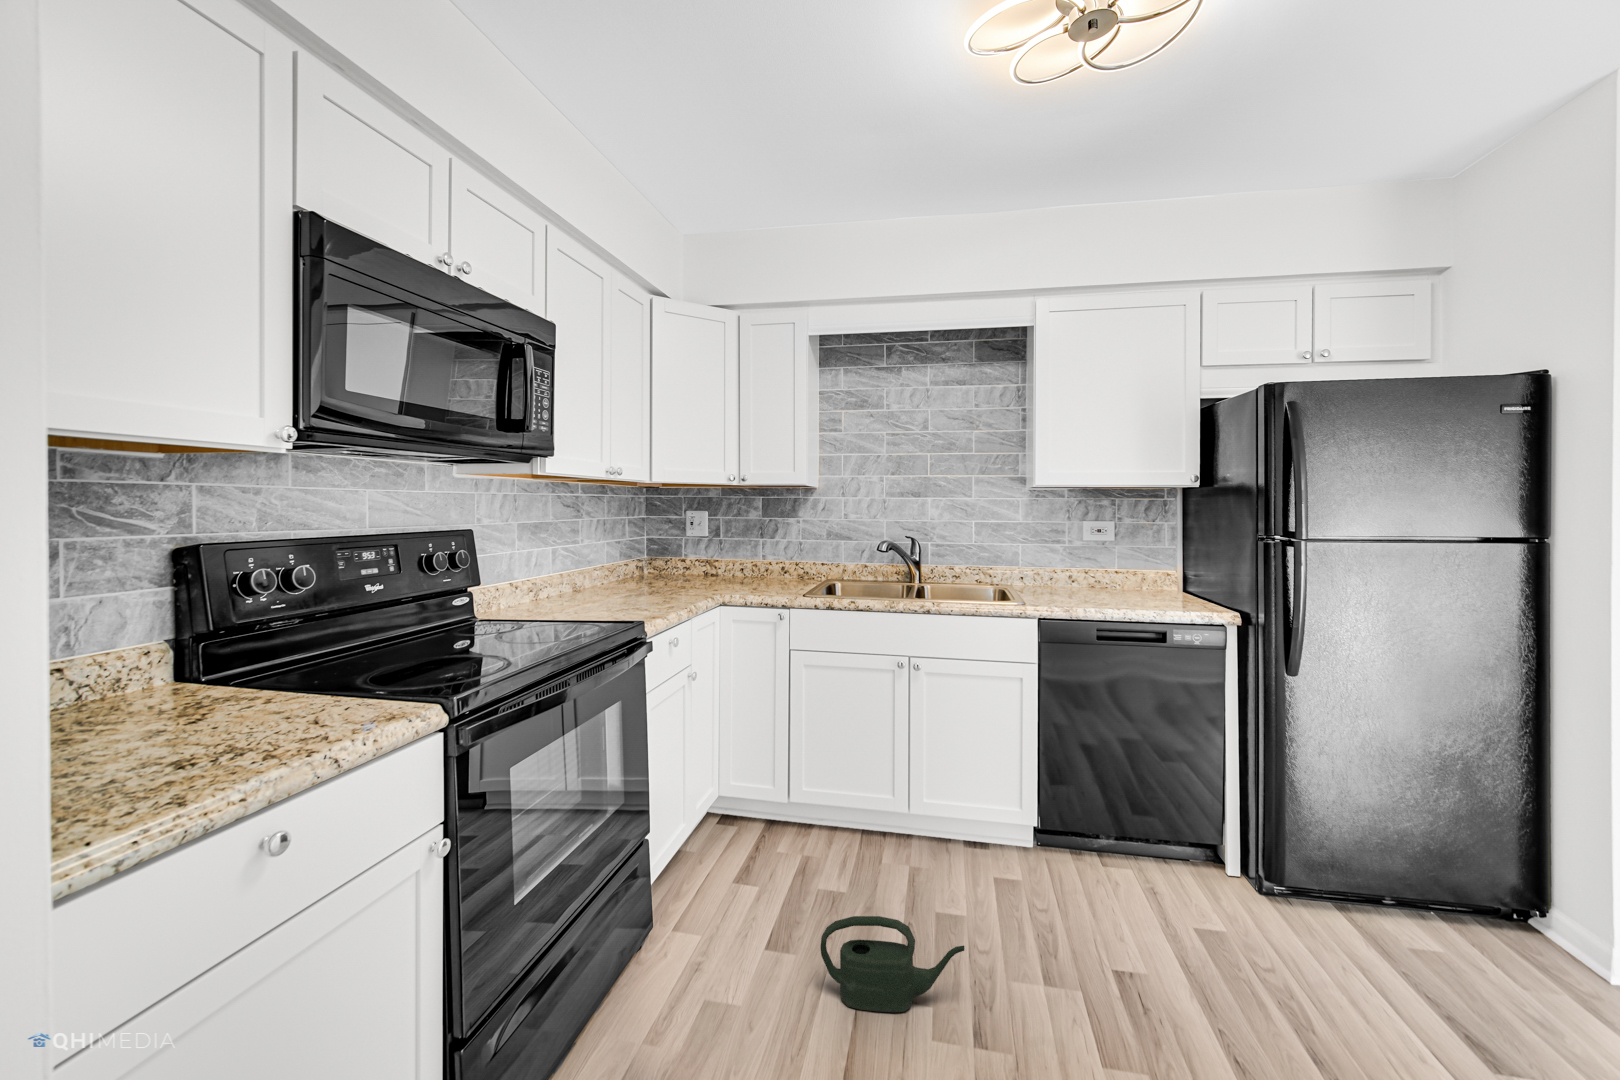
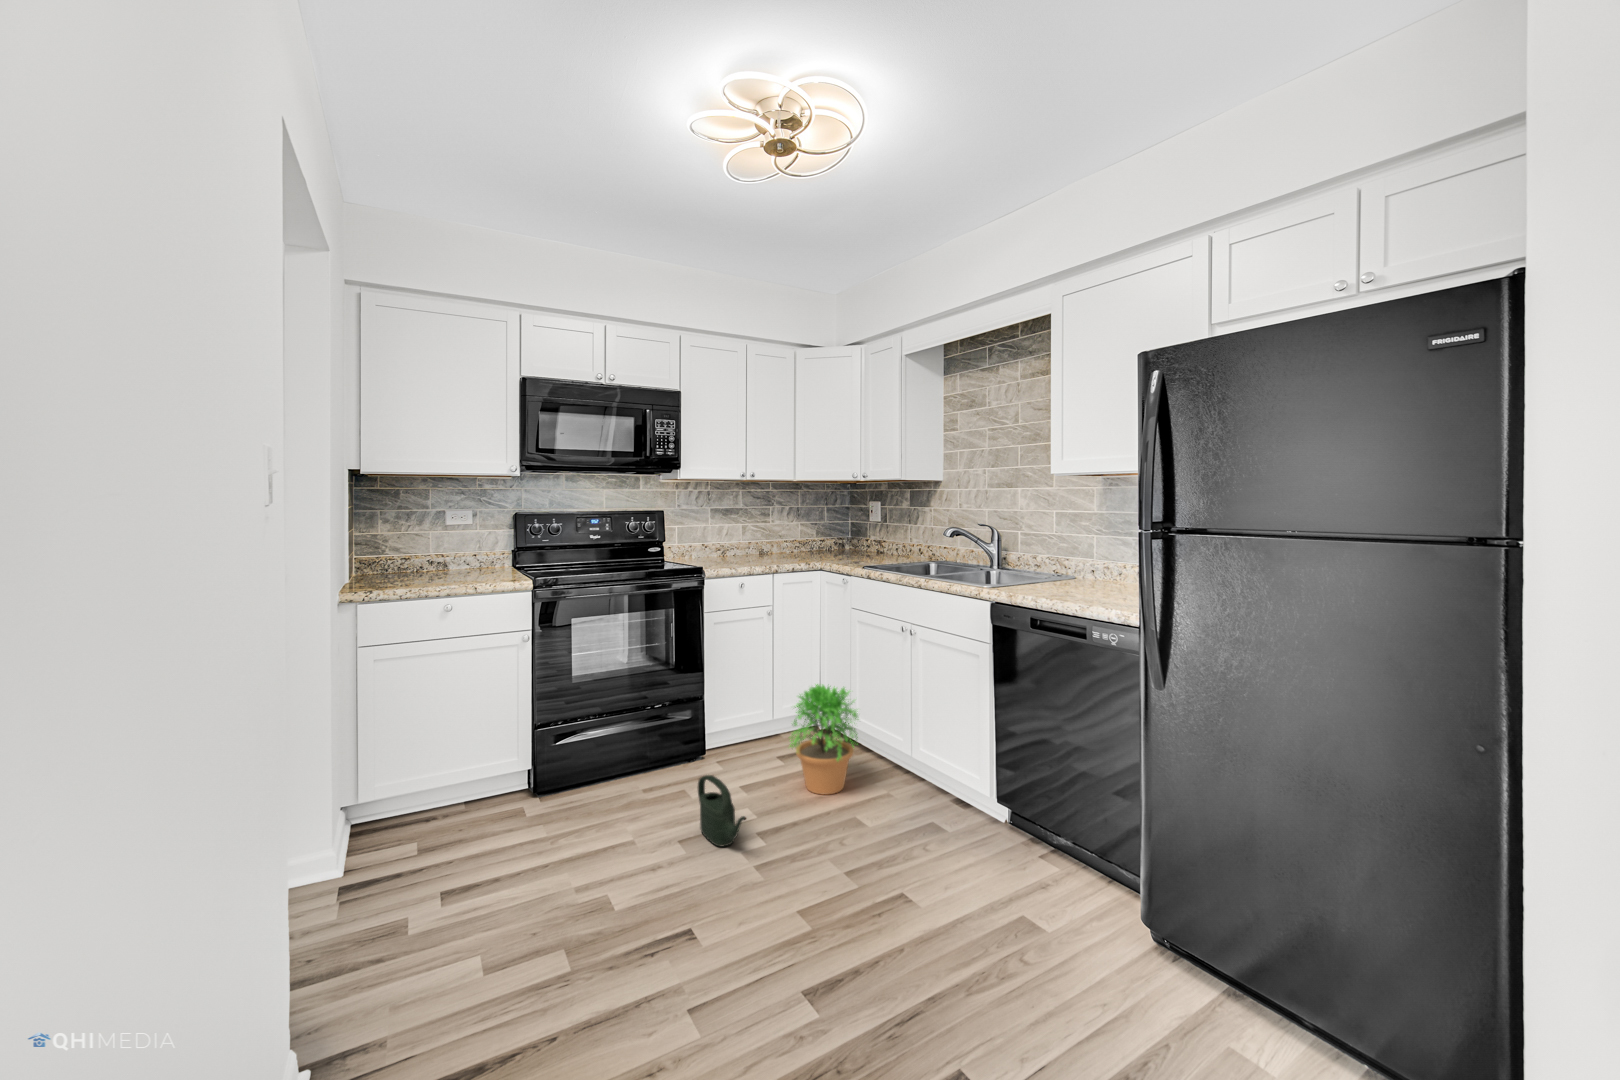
potted plant: none [794,745,913,896] -> present [789,684,858,794]

